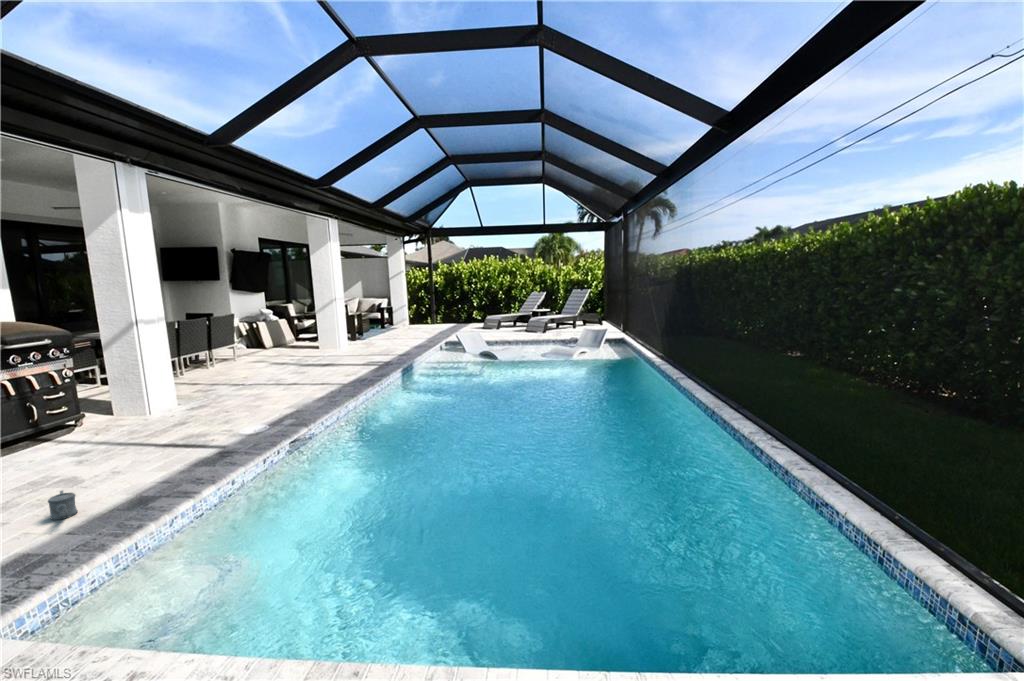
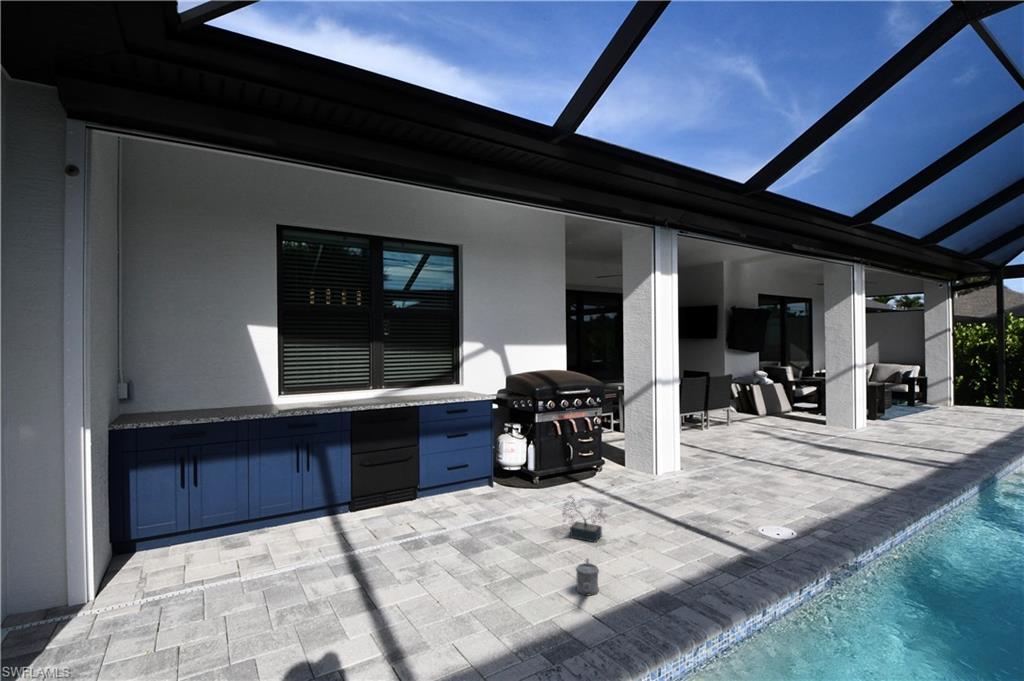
decorative plant: none [23,445,86,487] -> present [562,496,605,542]

